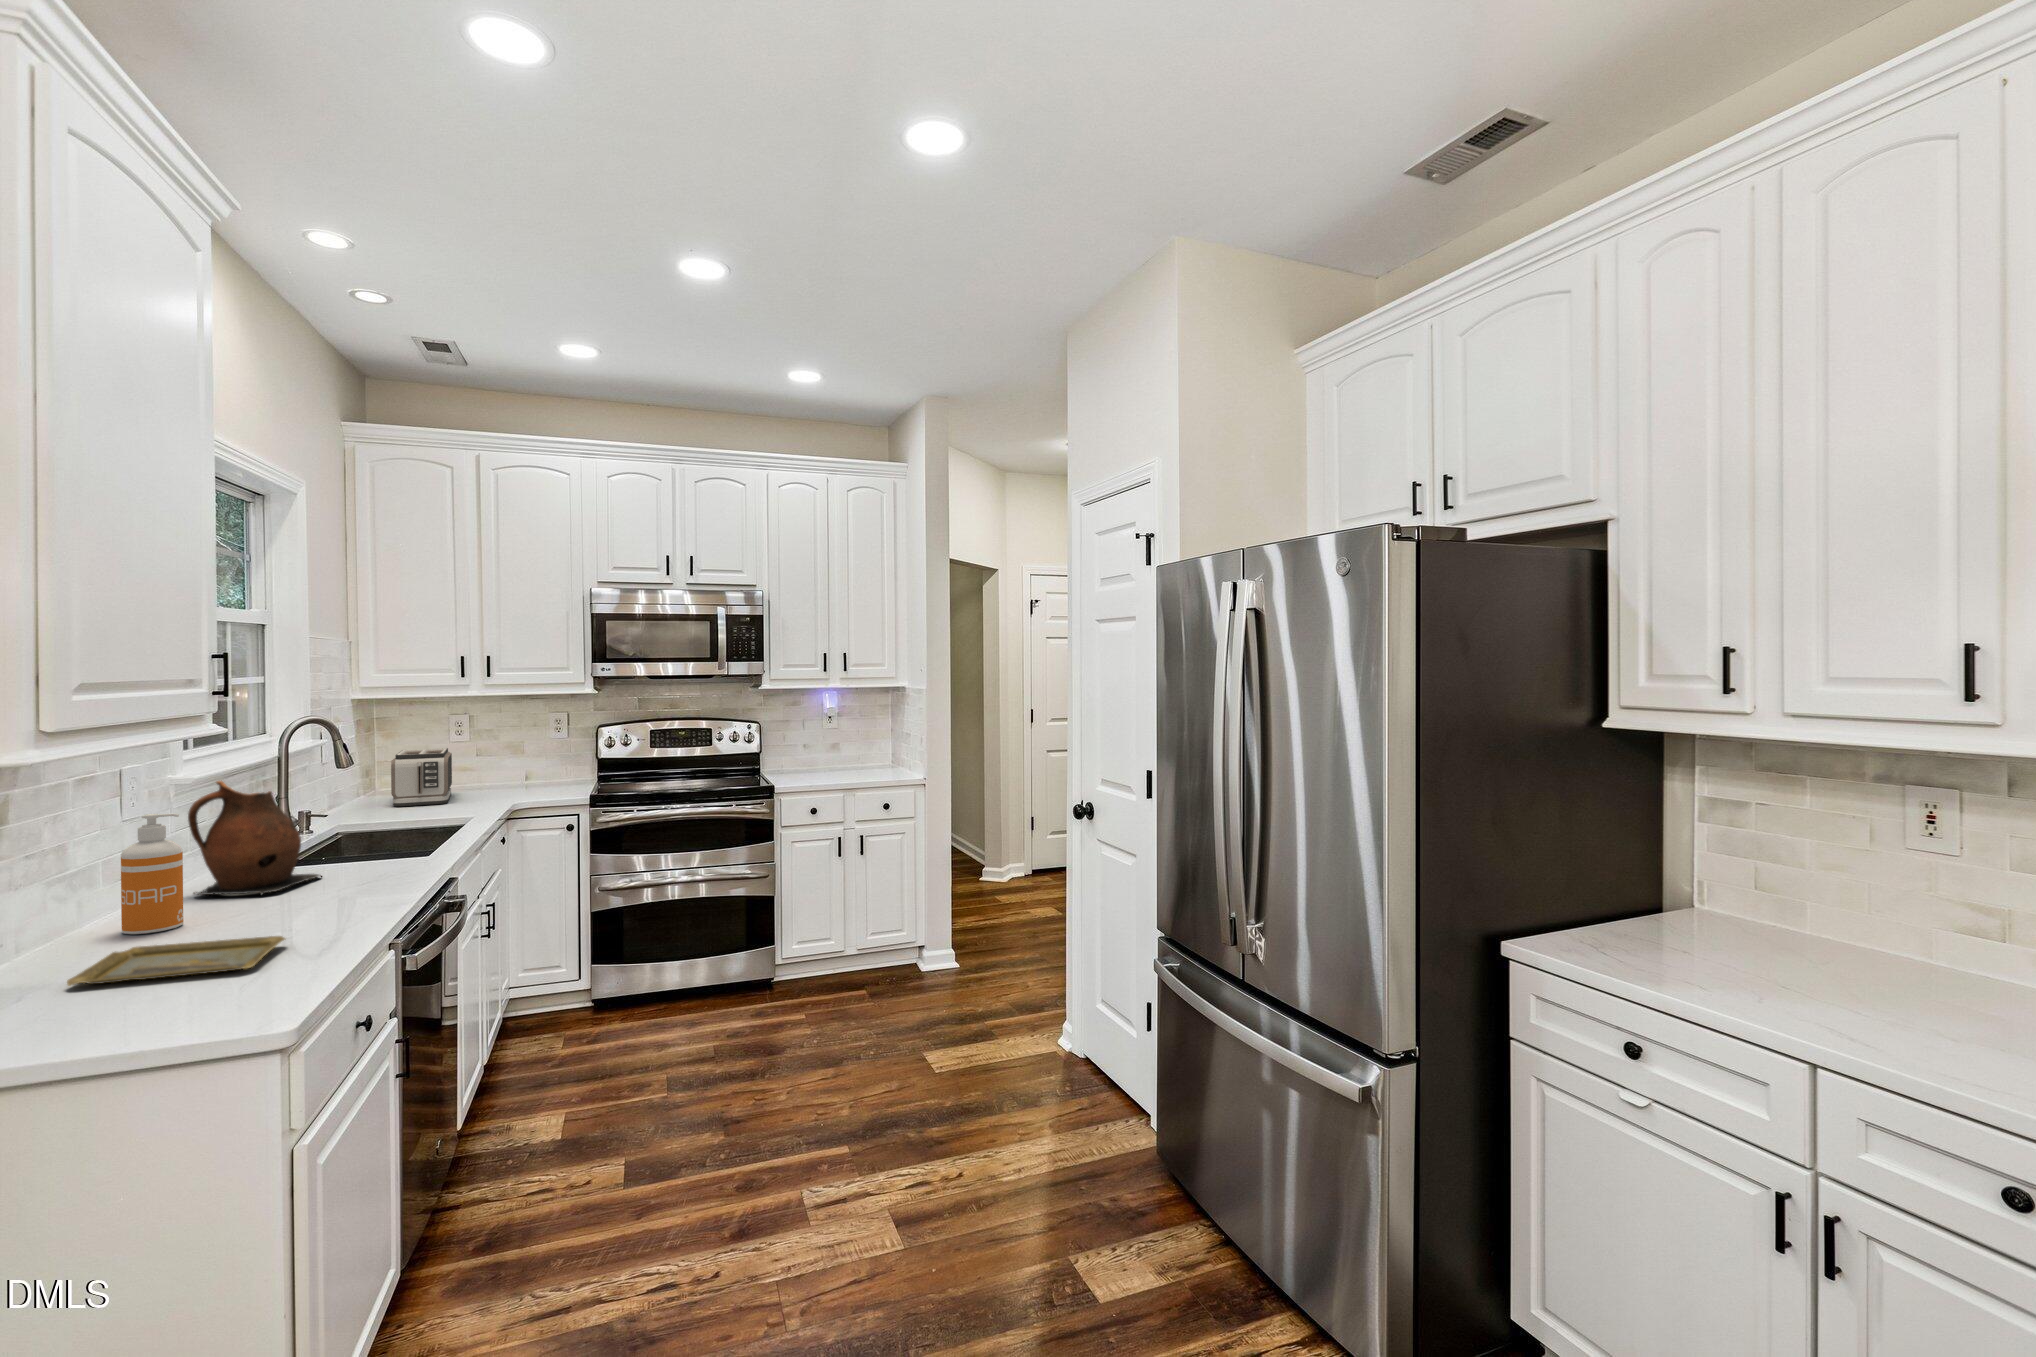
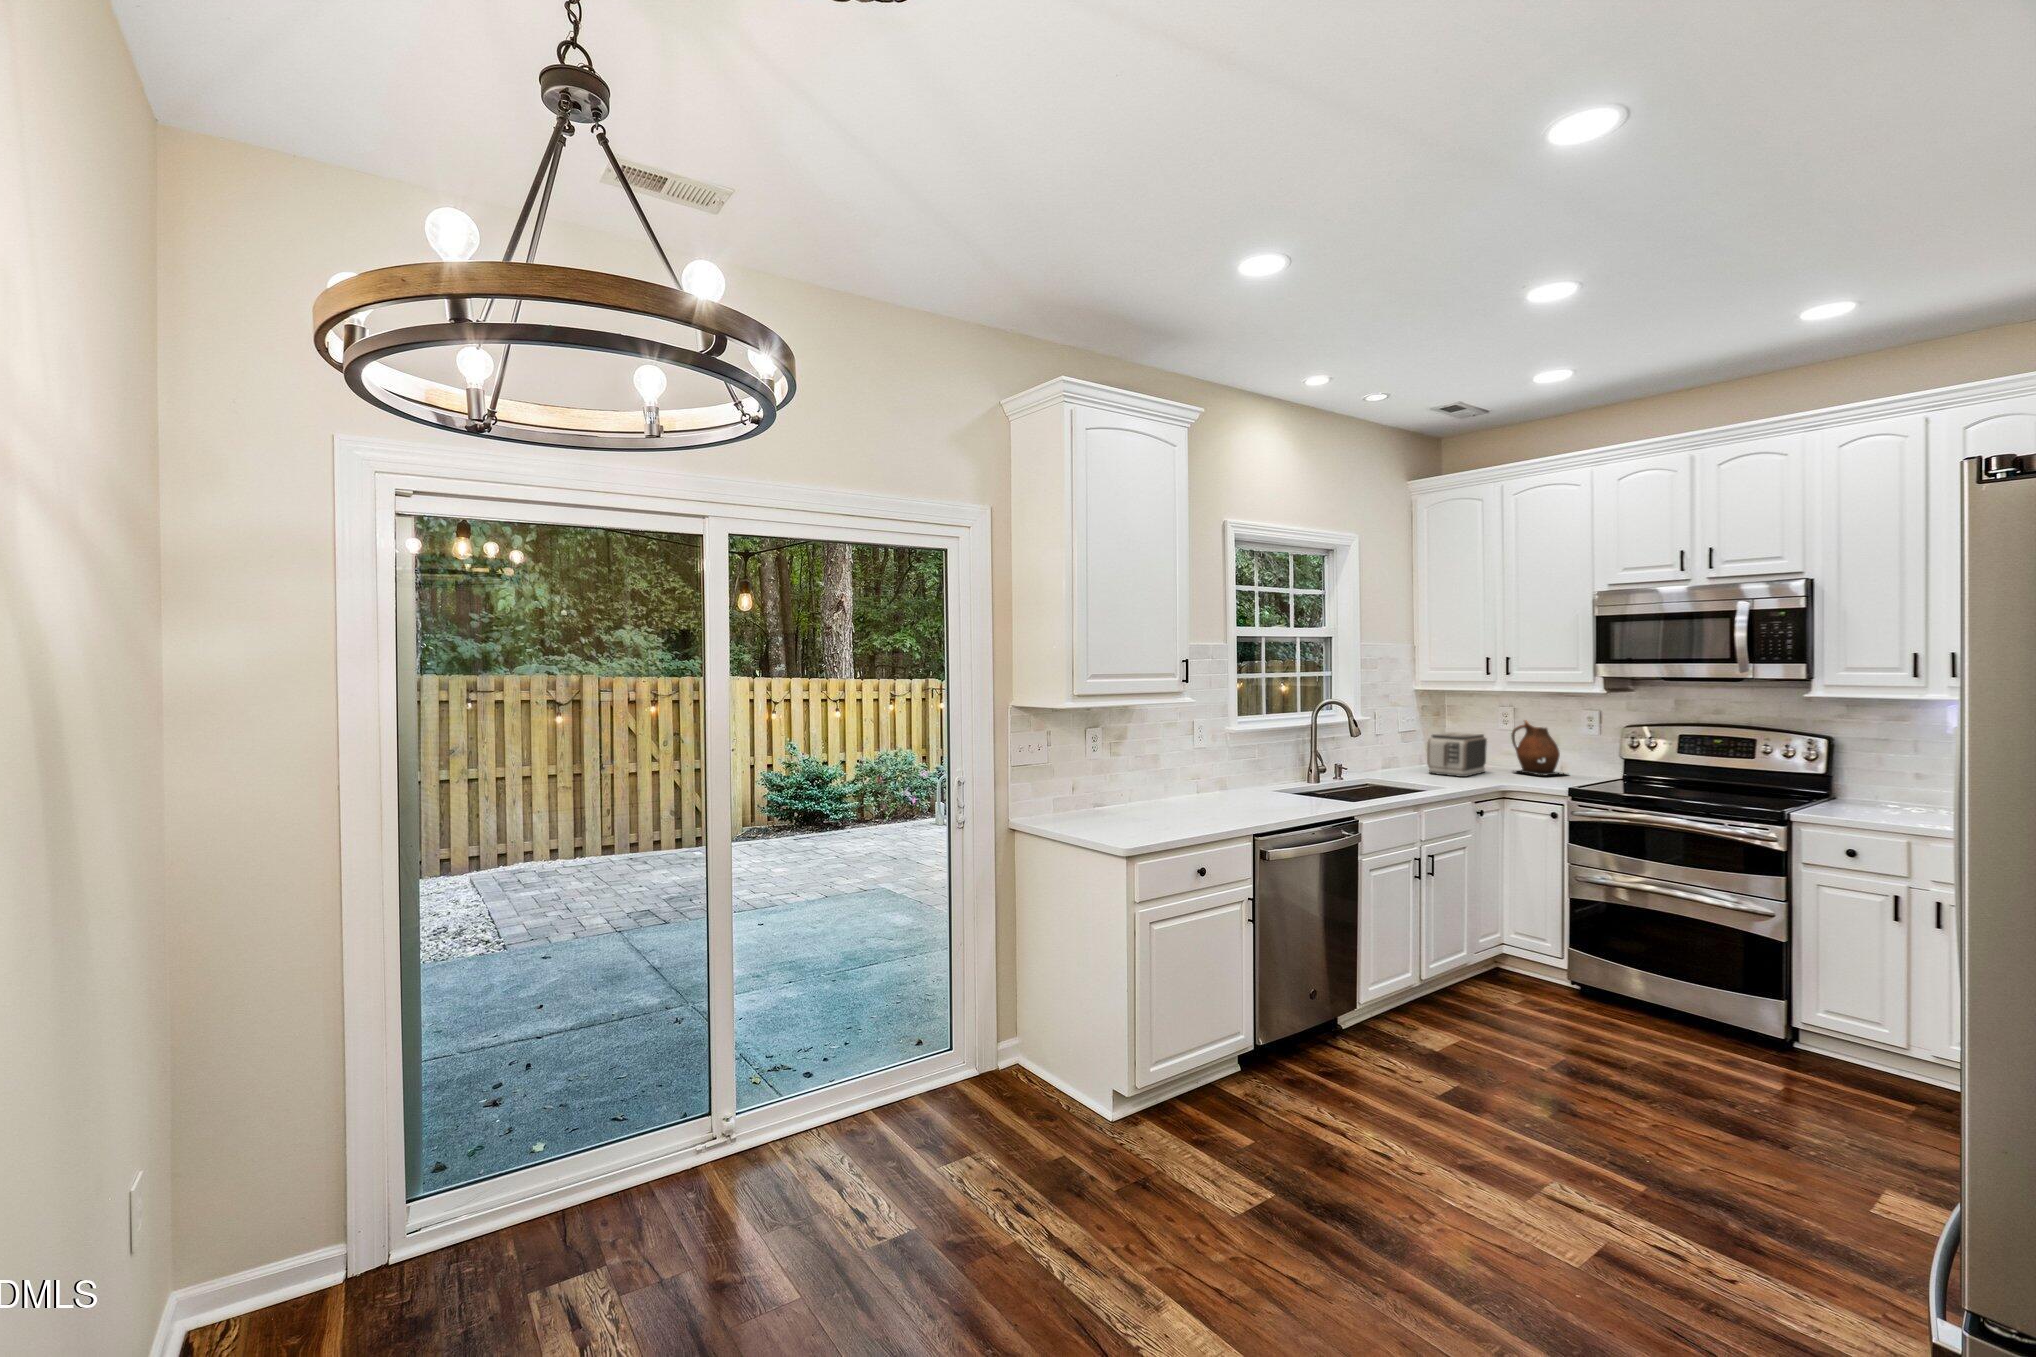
ceramic pitcher: present [188,781,320,895] -> present [1511,720,1567,775]
soap dispenser: present [121,813,183,934] -> none [1173,744,1199,807]
tray: present [67,936,285,986] -> none [1116,808,1203,828]

